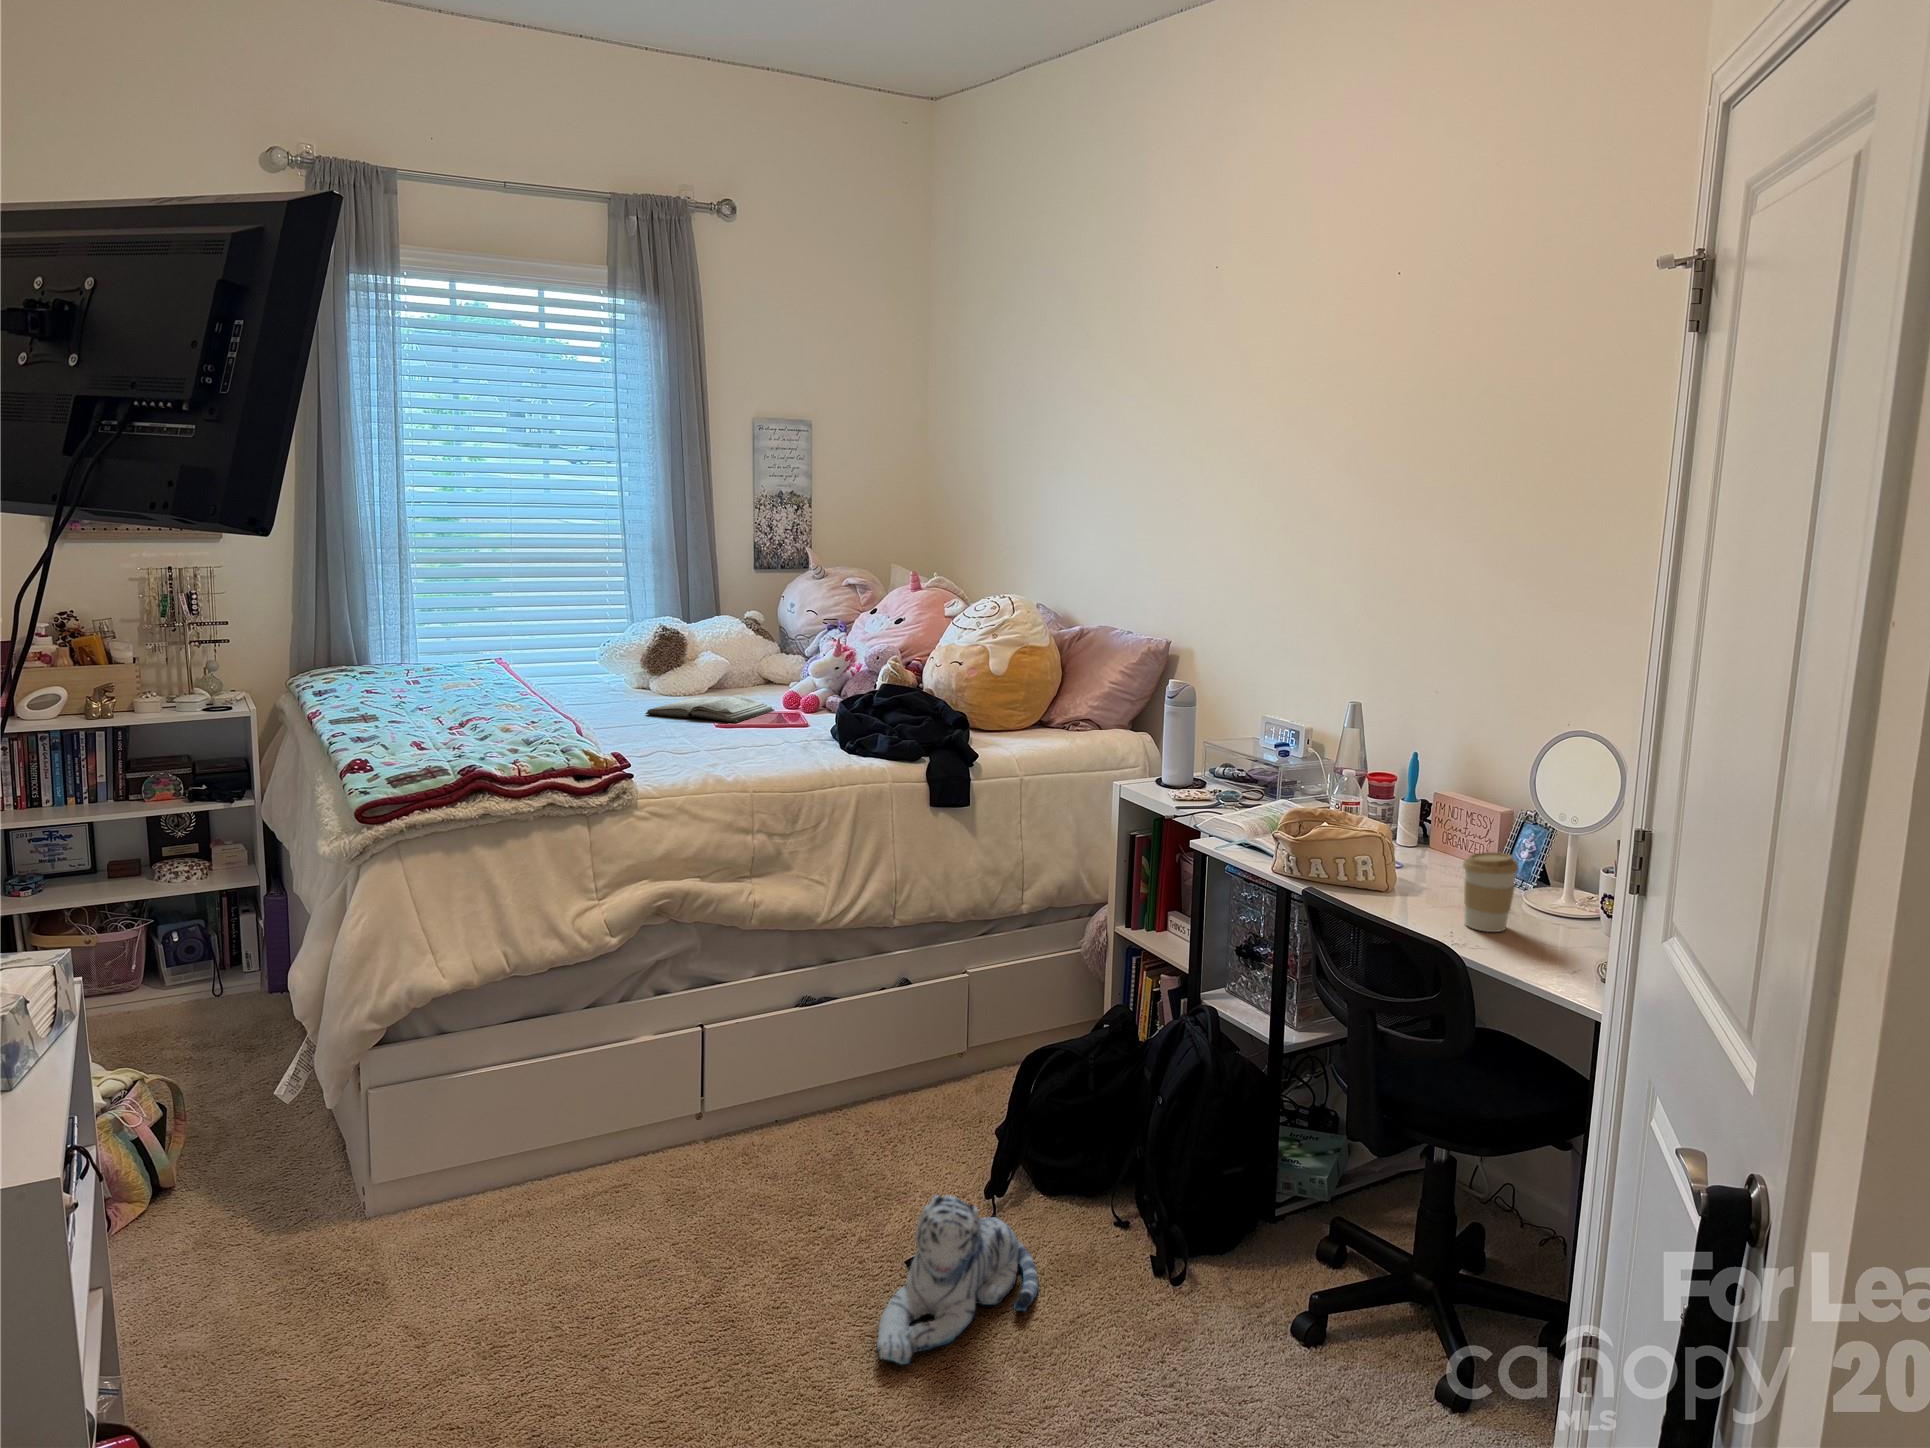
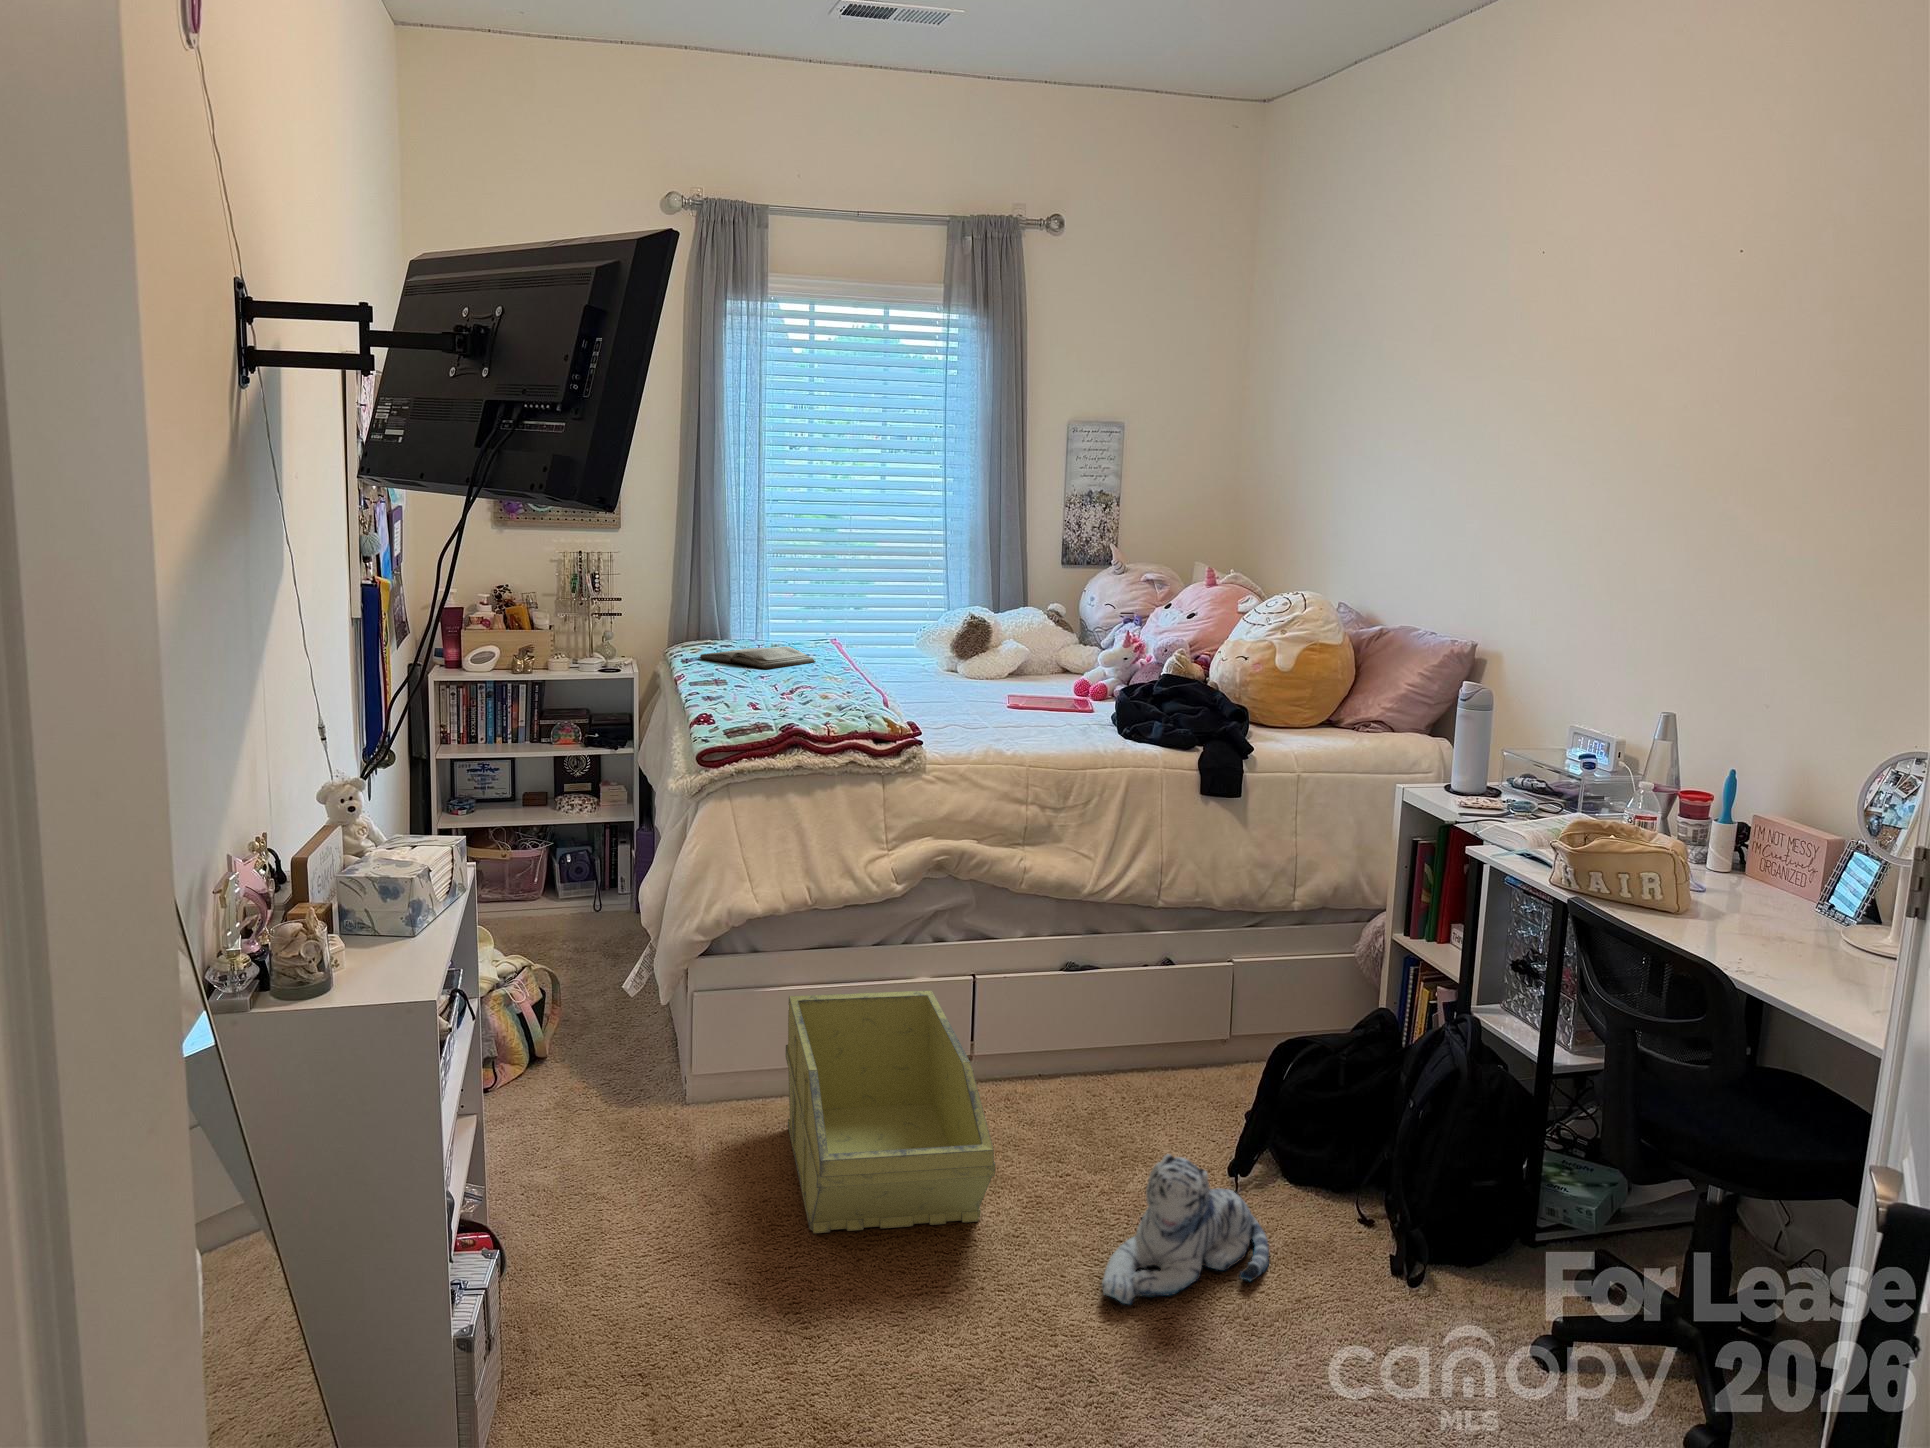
diary: present [645,695,774,723] -> present [699,646,816,669]
coffee cup: present [1463,852,1519,932] -> none [1760,879,1829,966]
storage bin: none [487,1048,751,1354] -> present [786,990,995,1233]

